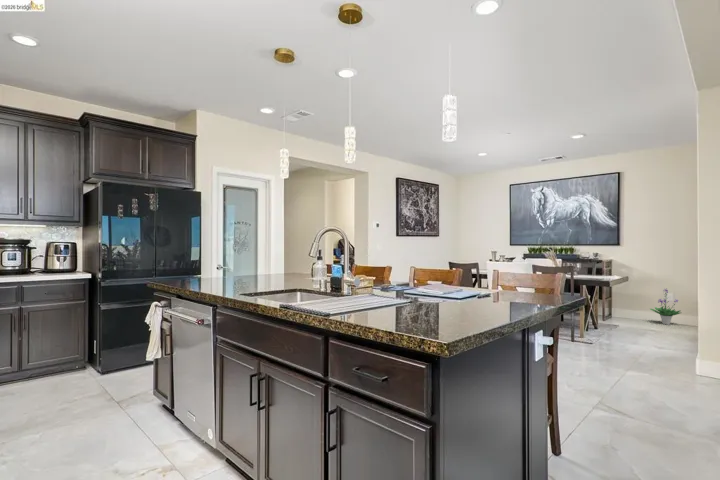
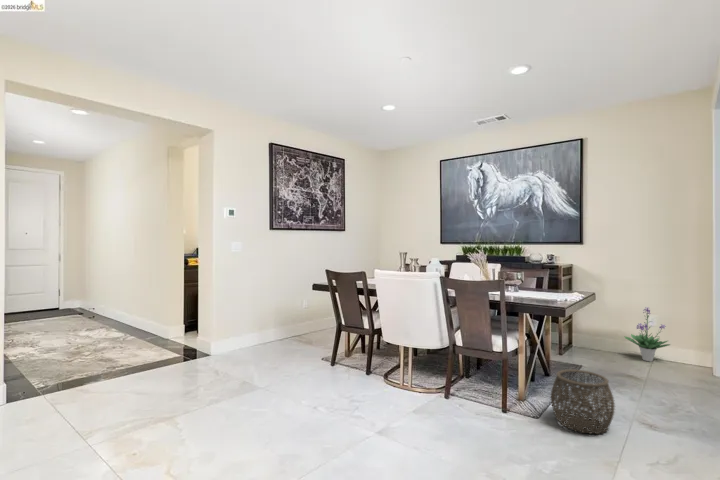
woven basket: none [601,318,639,351] -> present [551,369,615,434]

